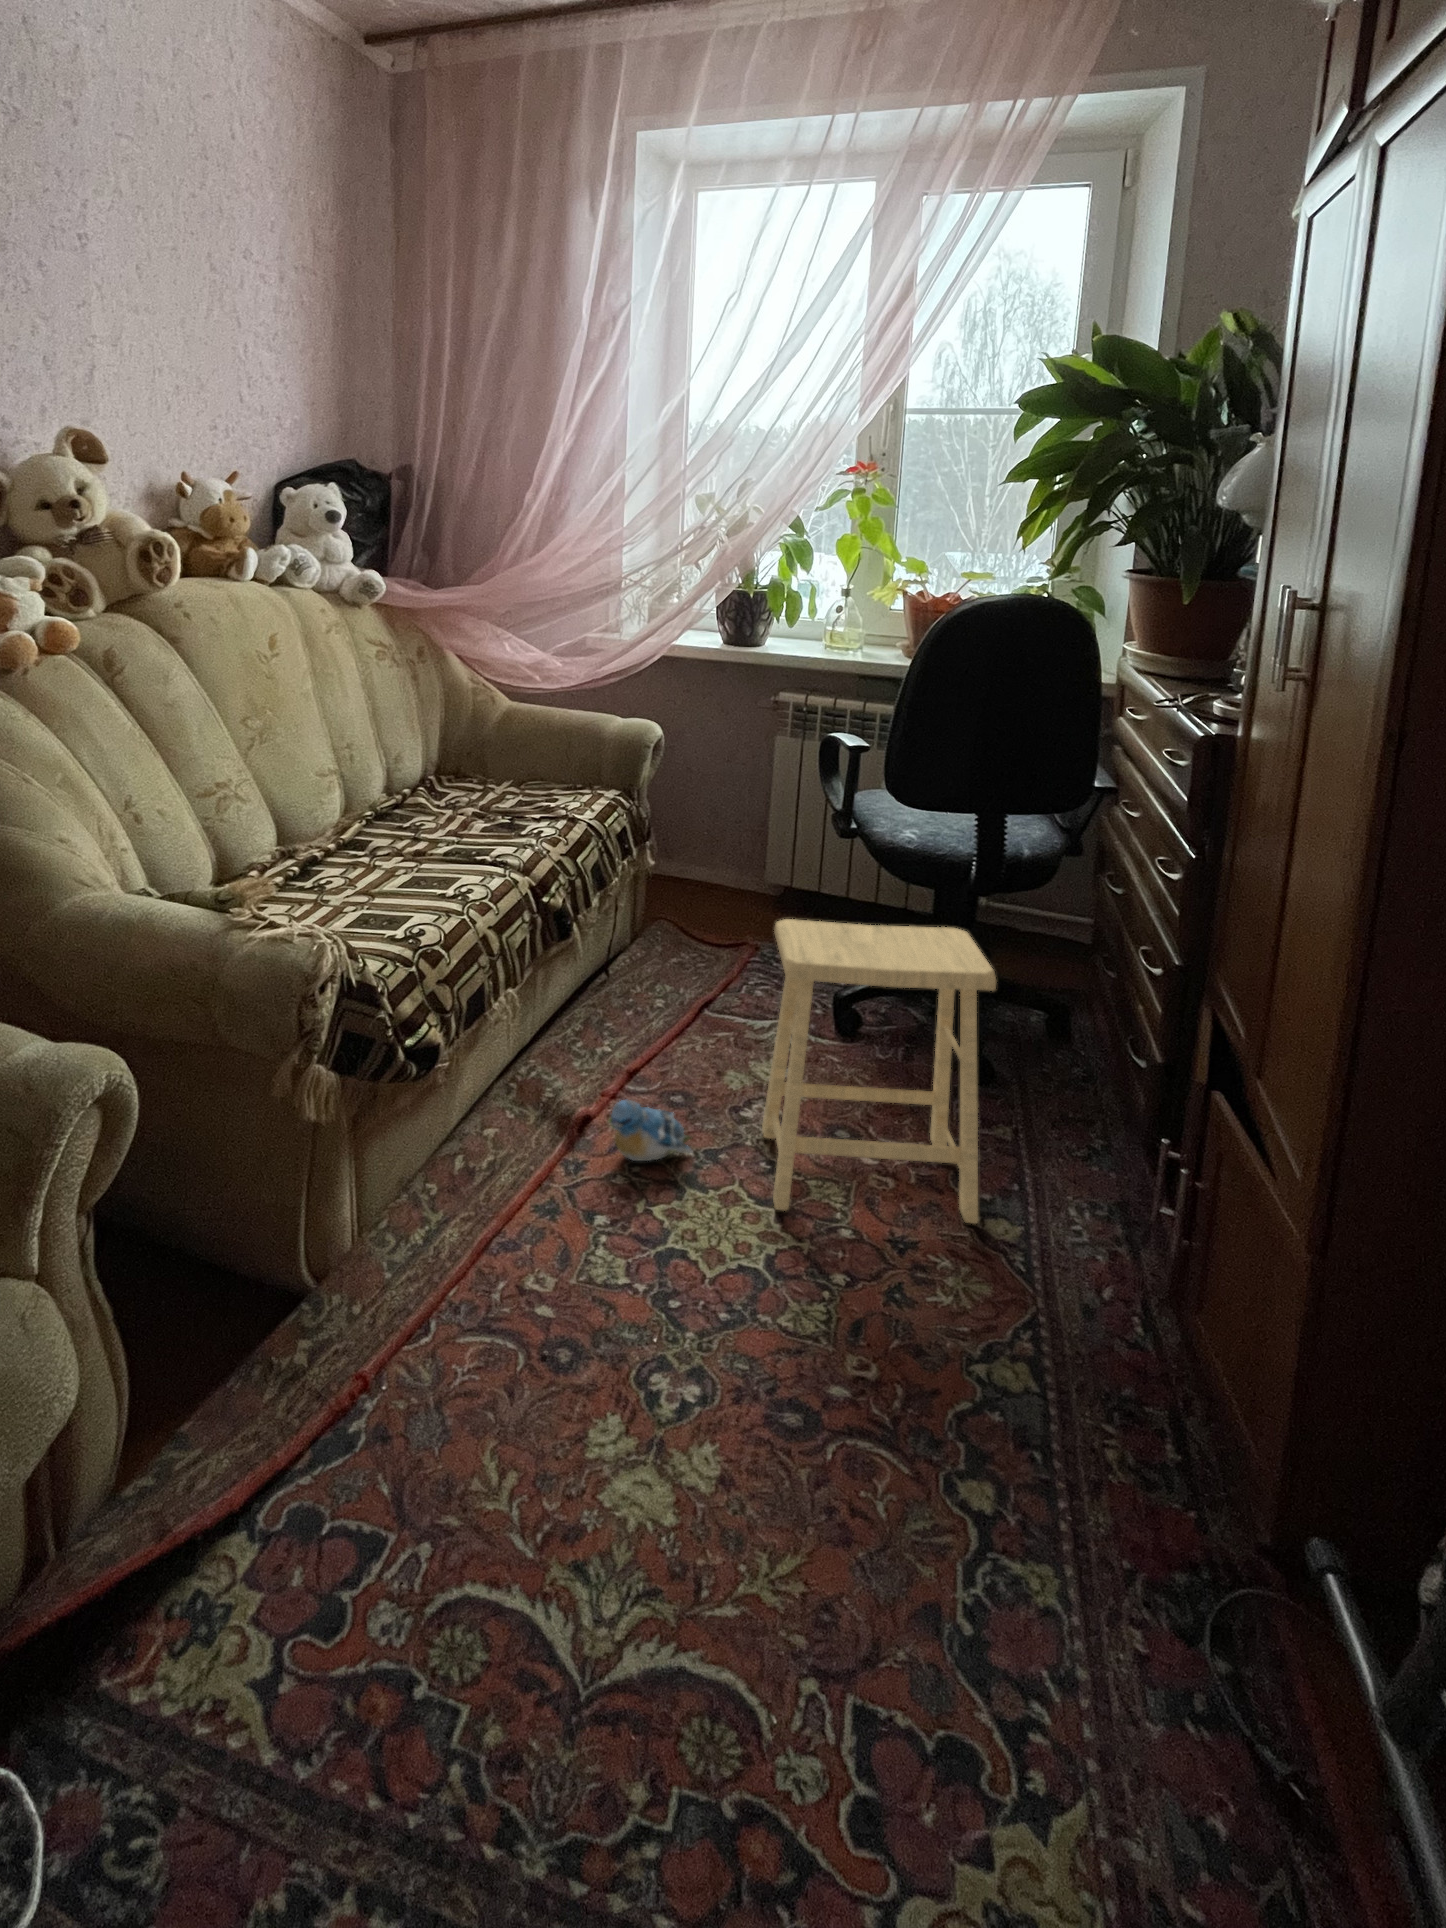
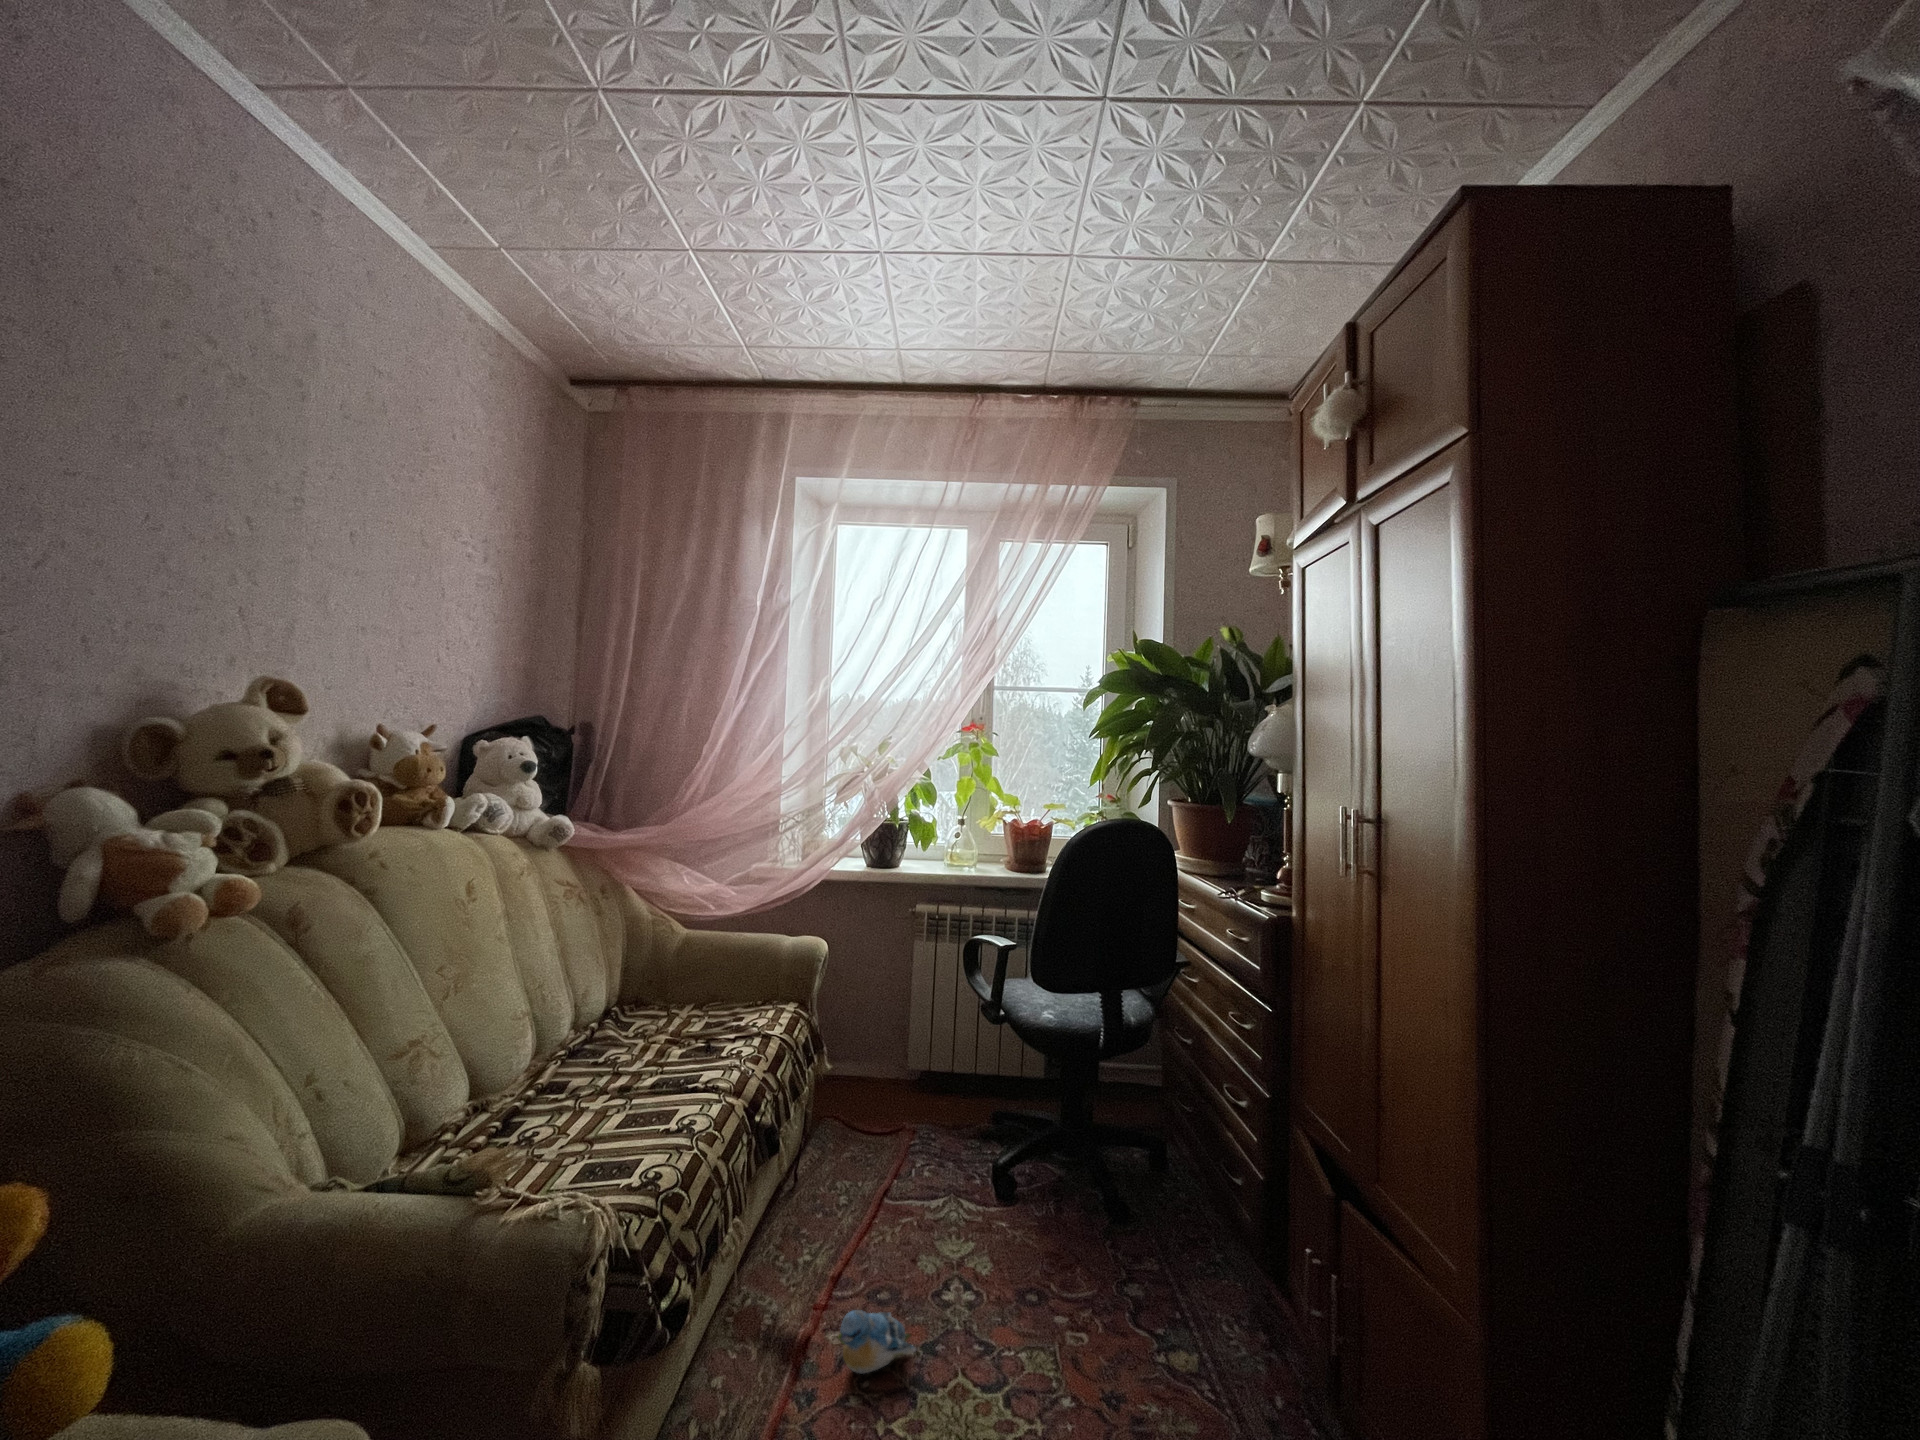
footstool: present [762,919,996,1224] -> none [966,1094,1161,1392]

